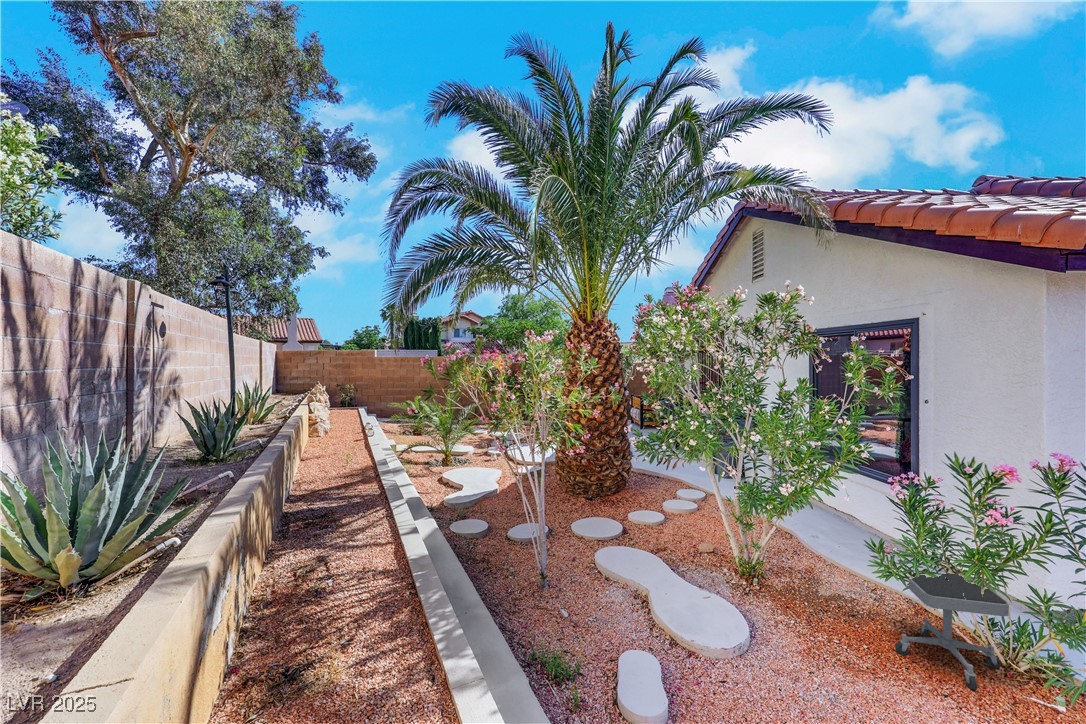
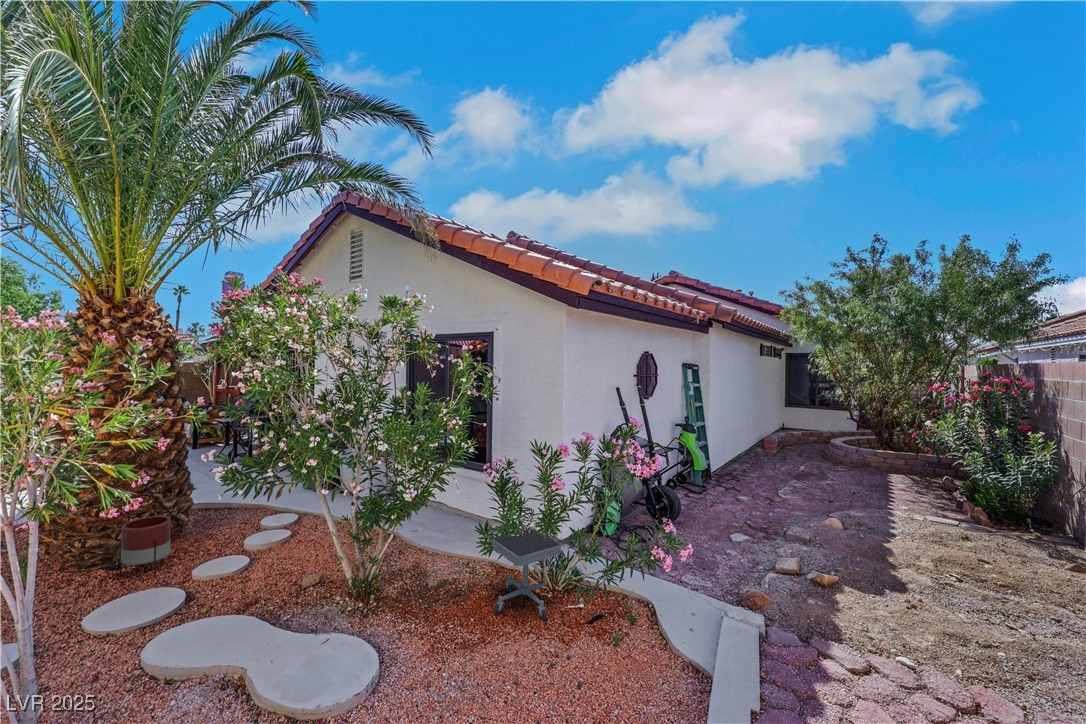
planter: none [591,469,617,512] -> present [120,516,171,577]

